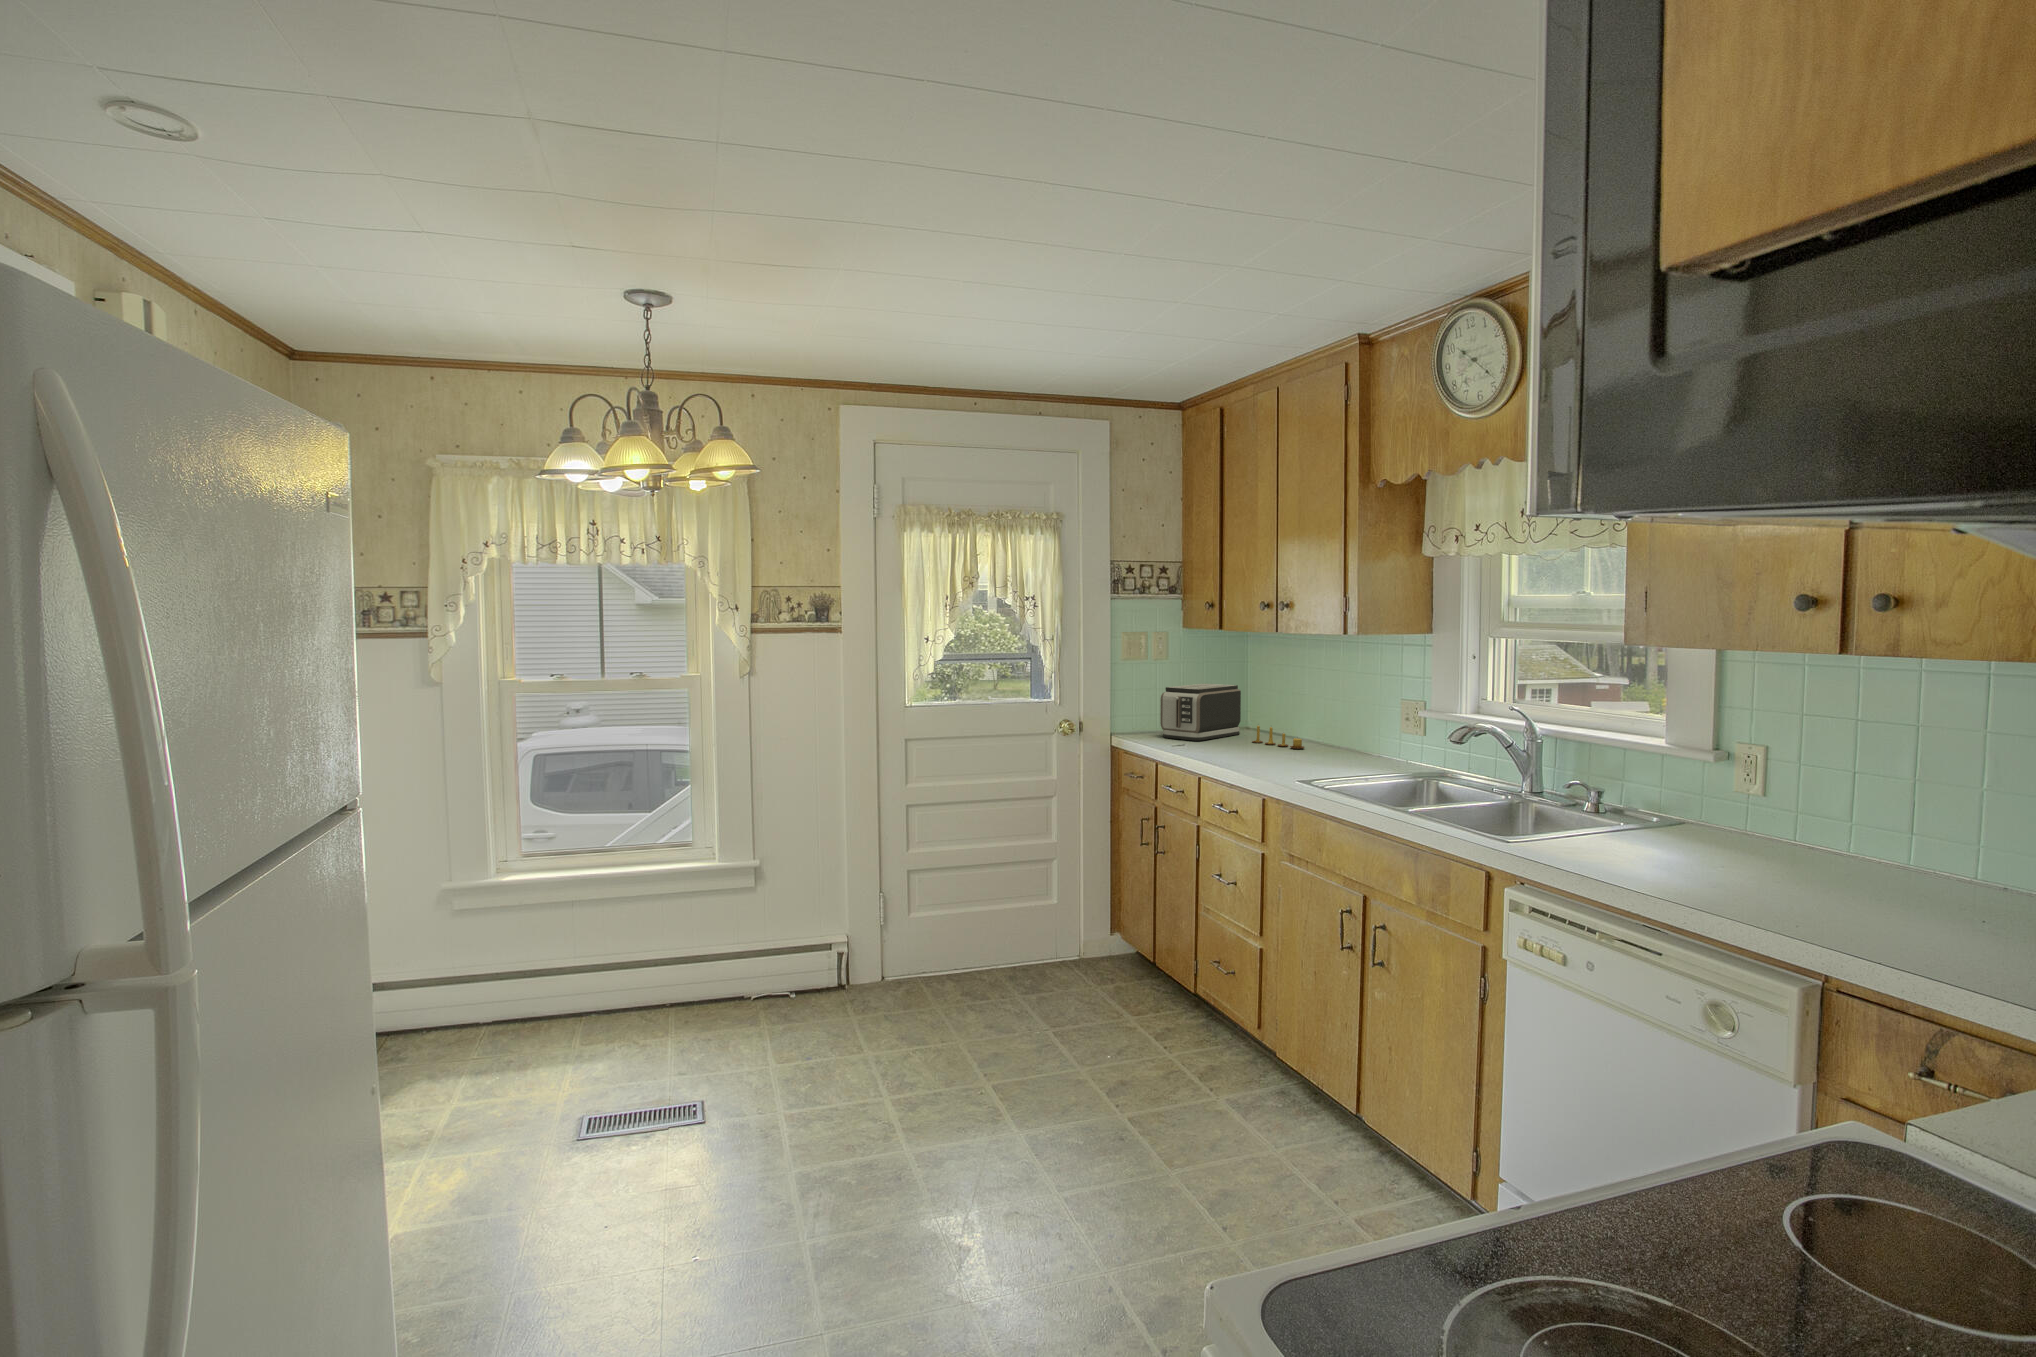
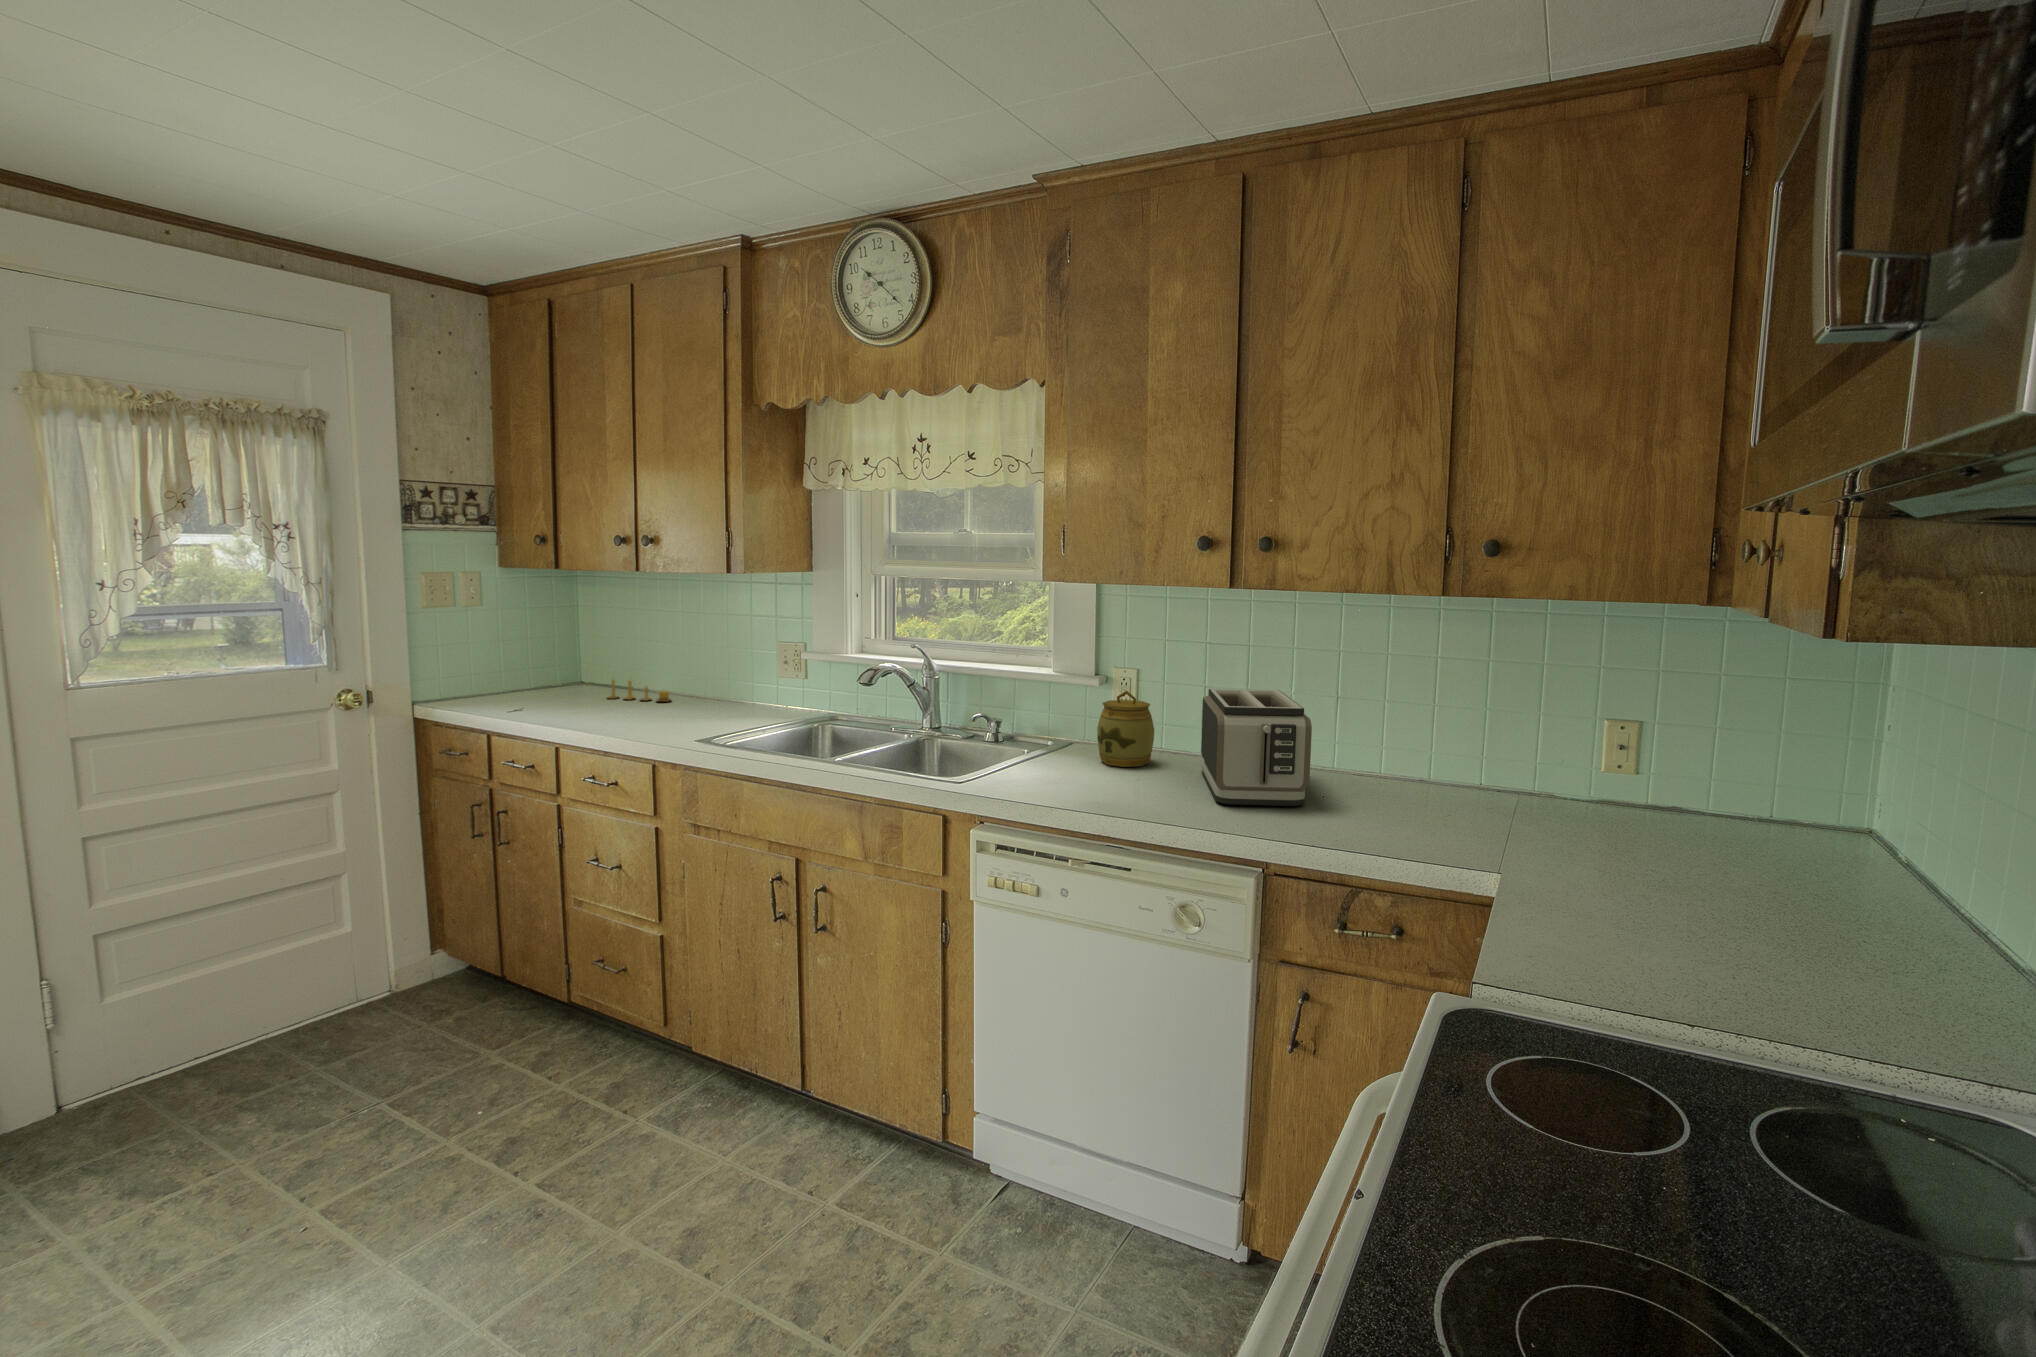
toaster: present [1160,683,1241,741] -> present [1201,689,1312,806]
jar: none [1693,768,1769,855] -> present [1097,691,1154,767]

